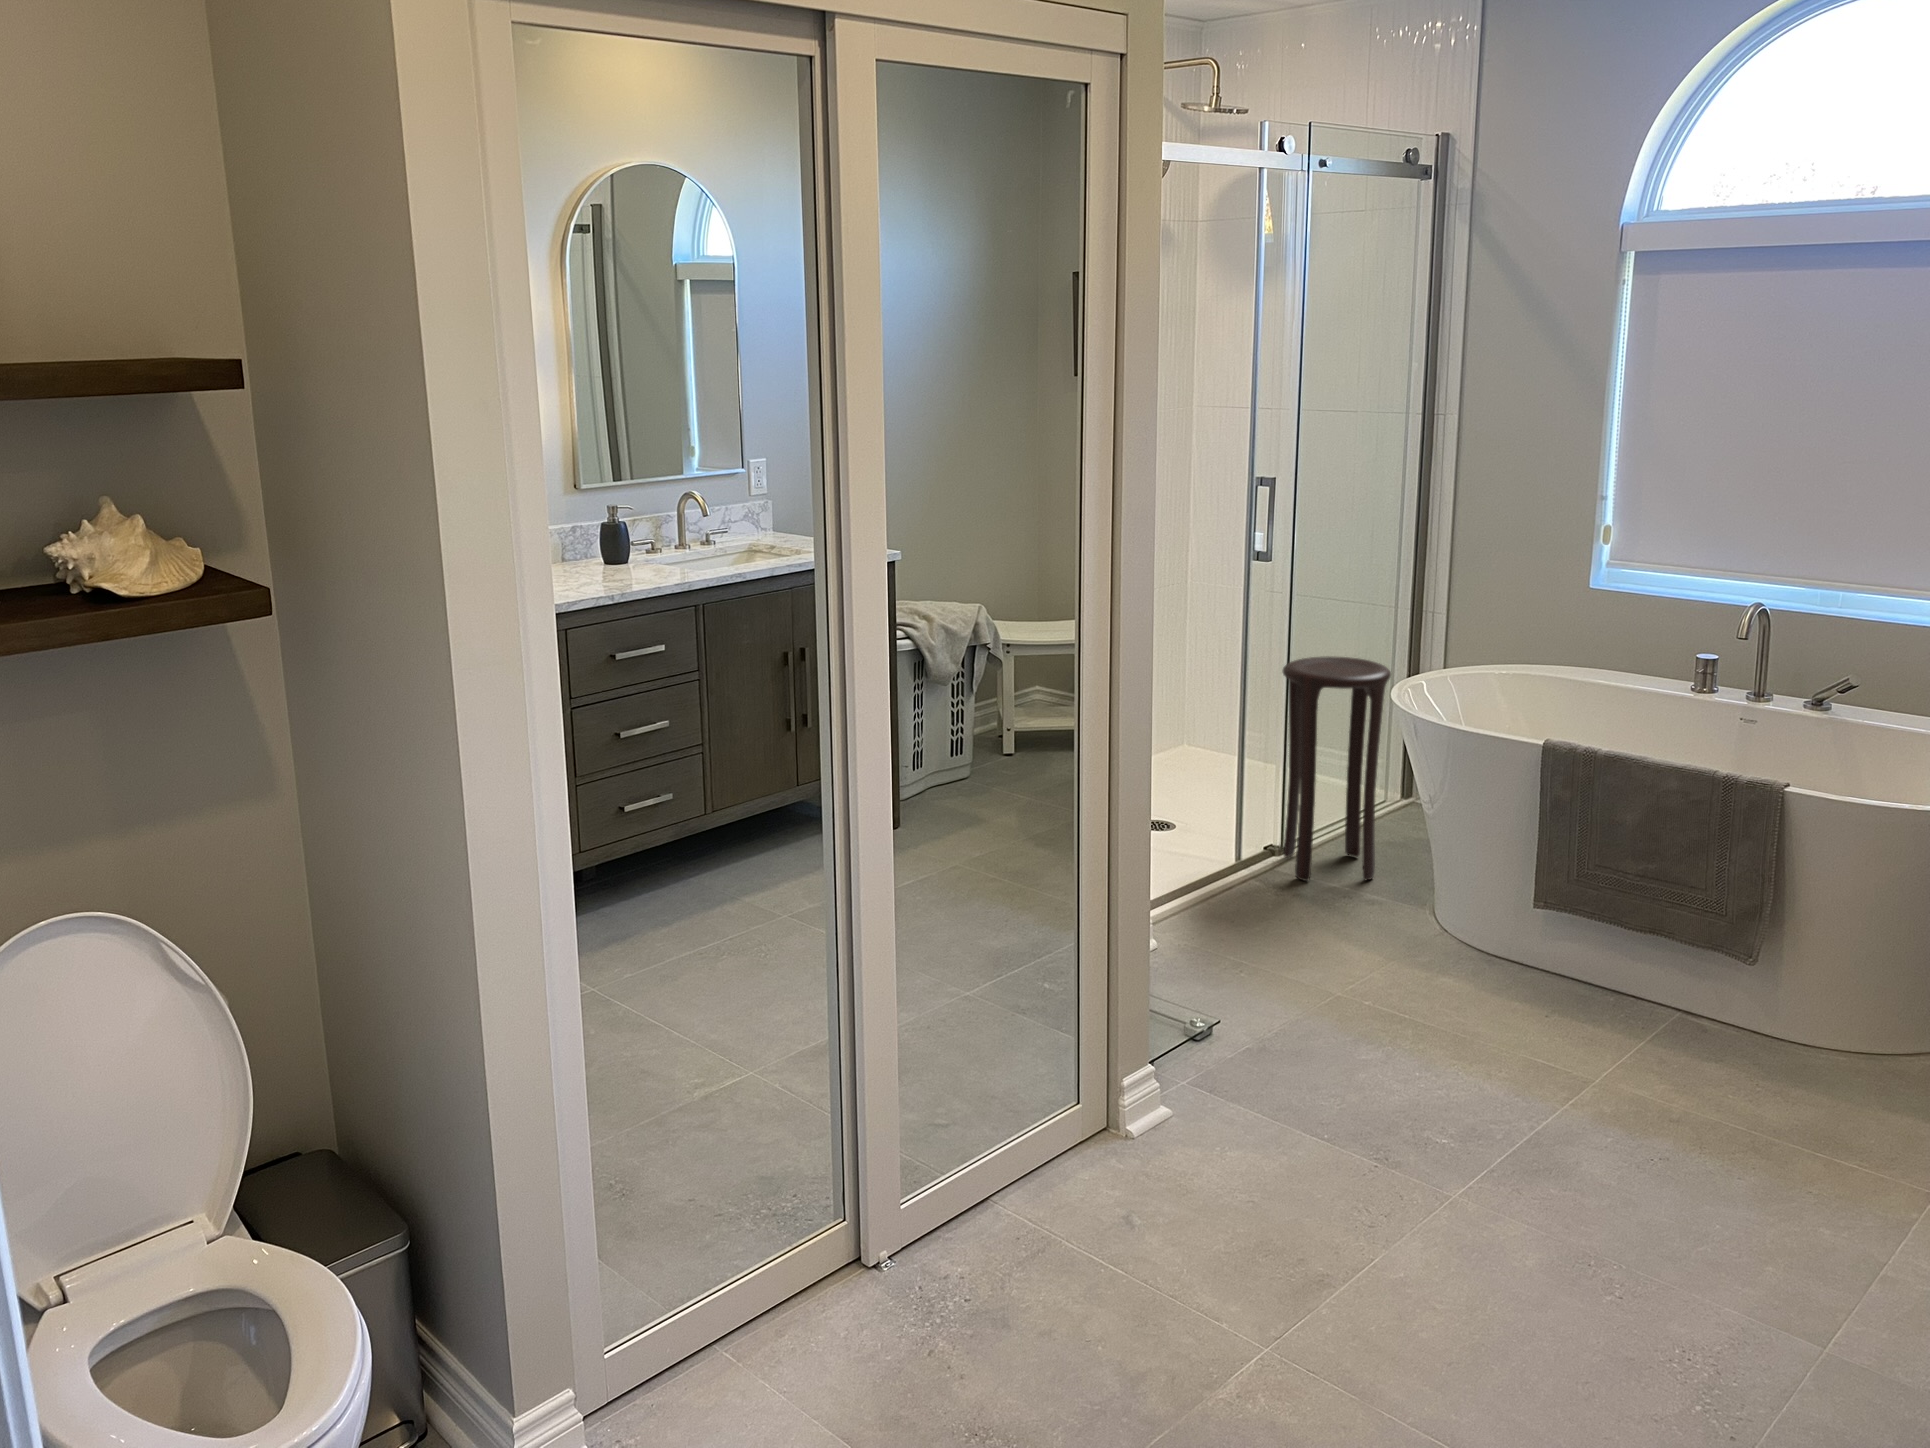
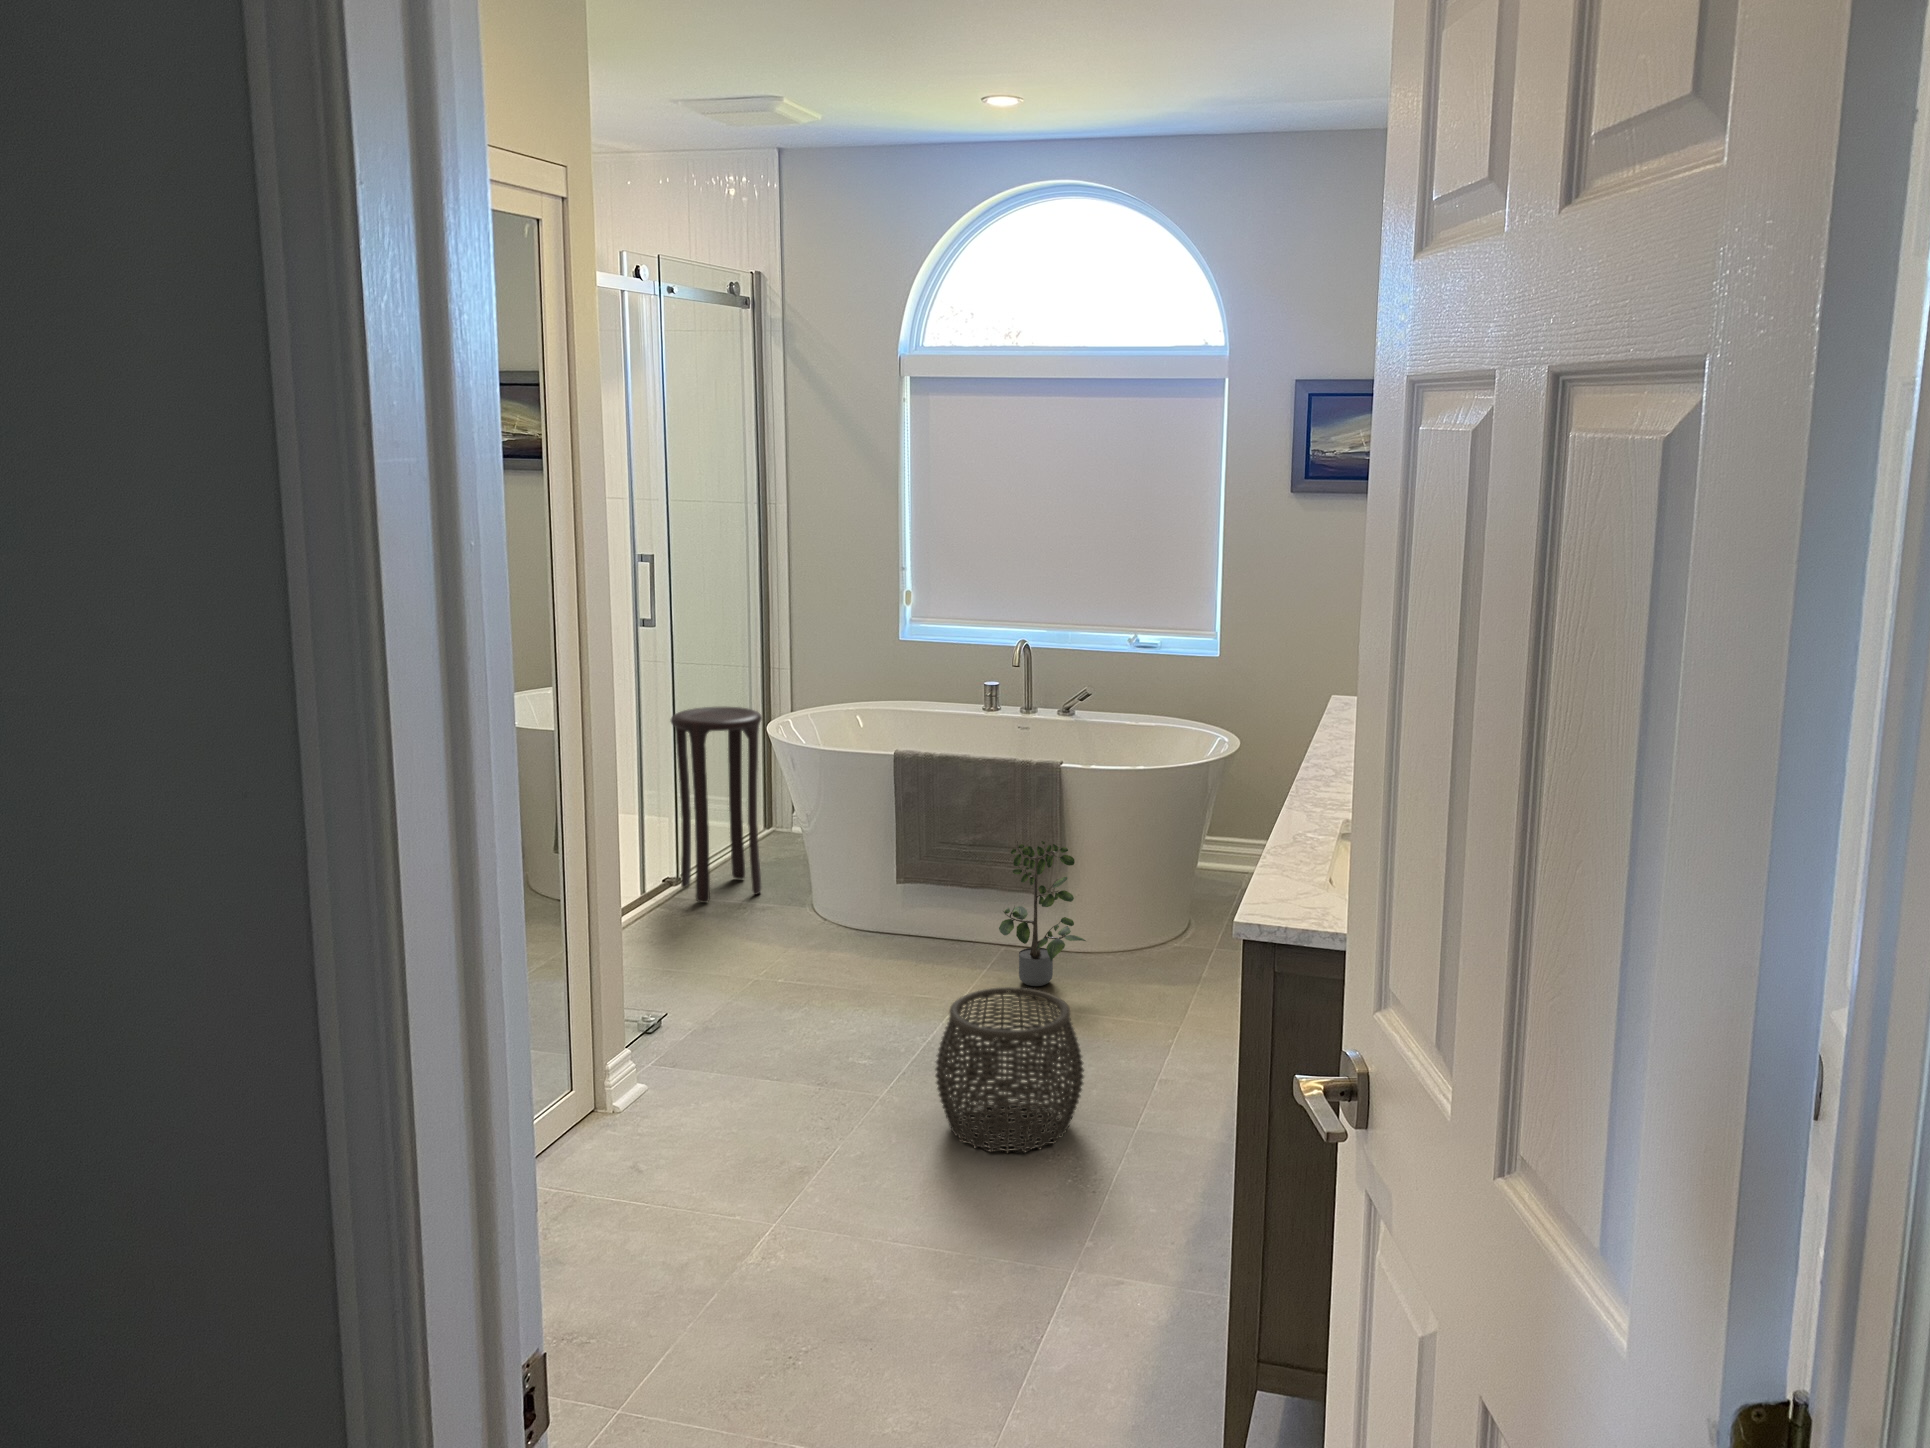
potted plant: none [1664,888,1801,1087] -> present [999,841,1086,986]
woven basket: none [1518,1110,1750,1362] -> present [935,987,1084,1153]

